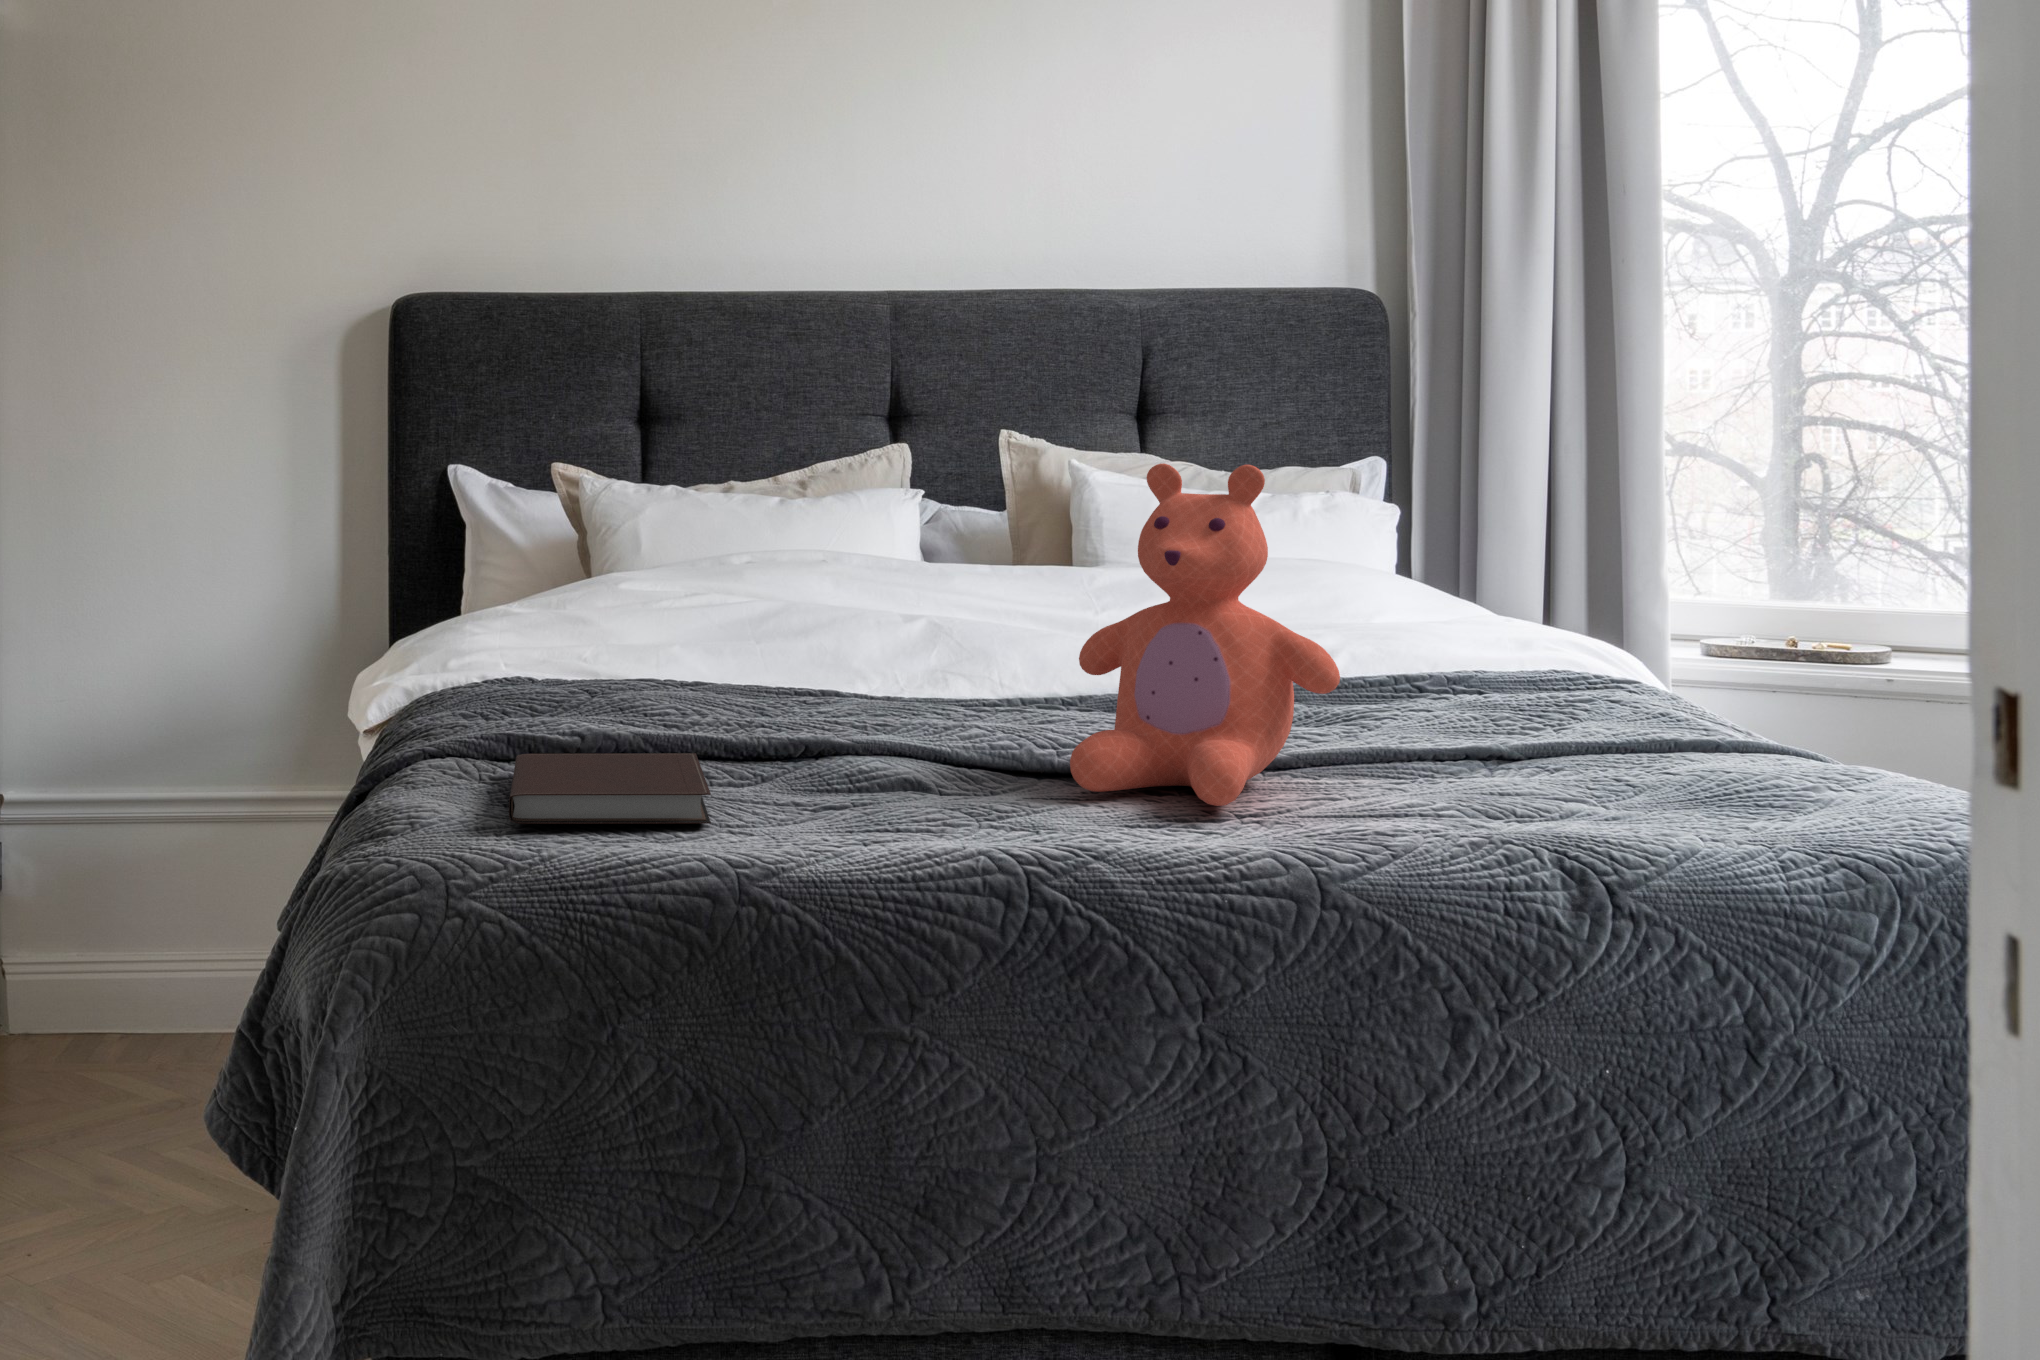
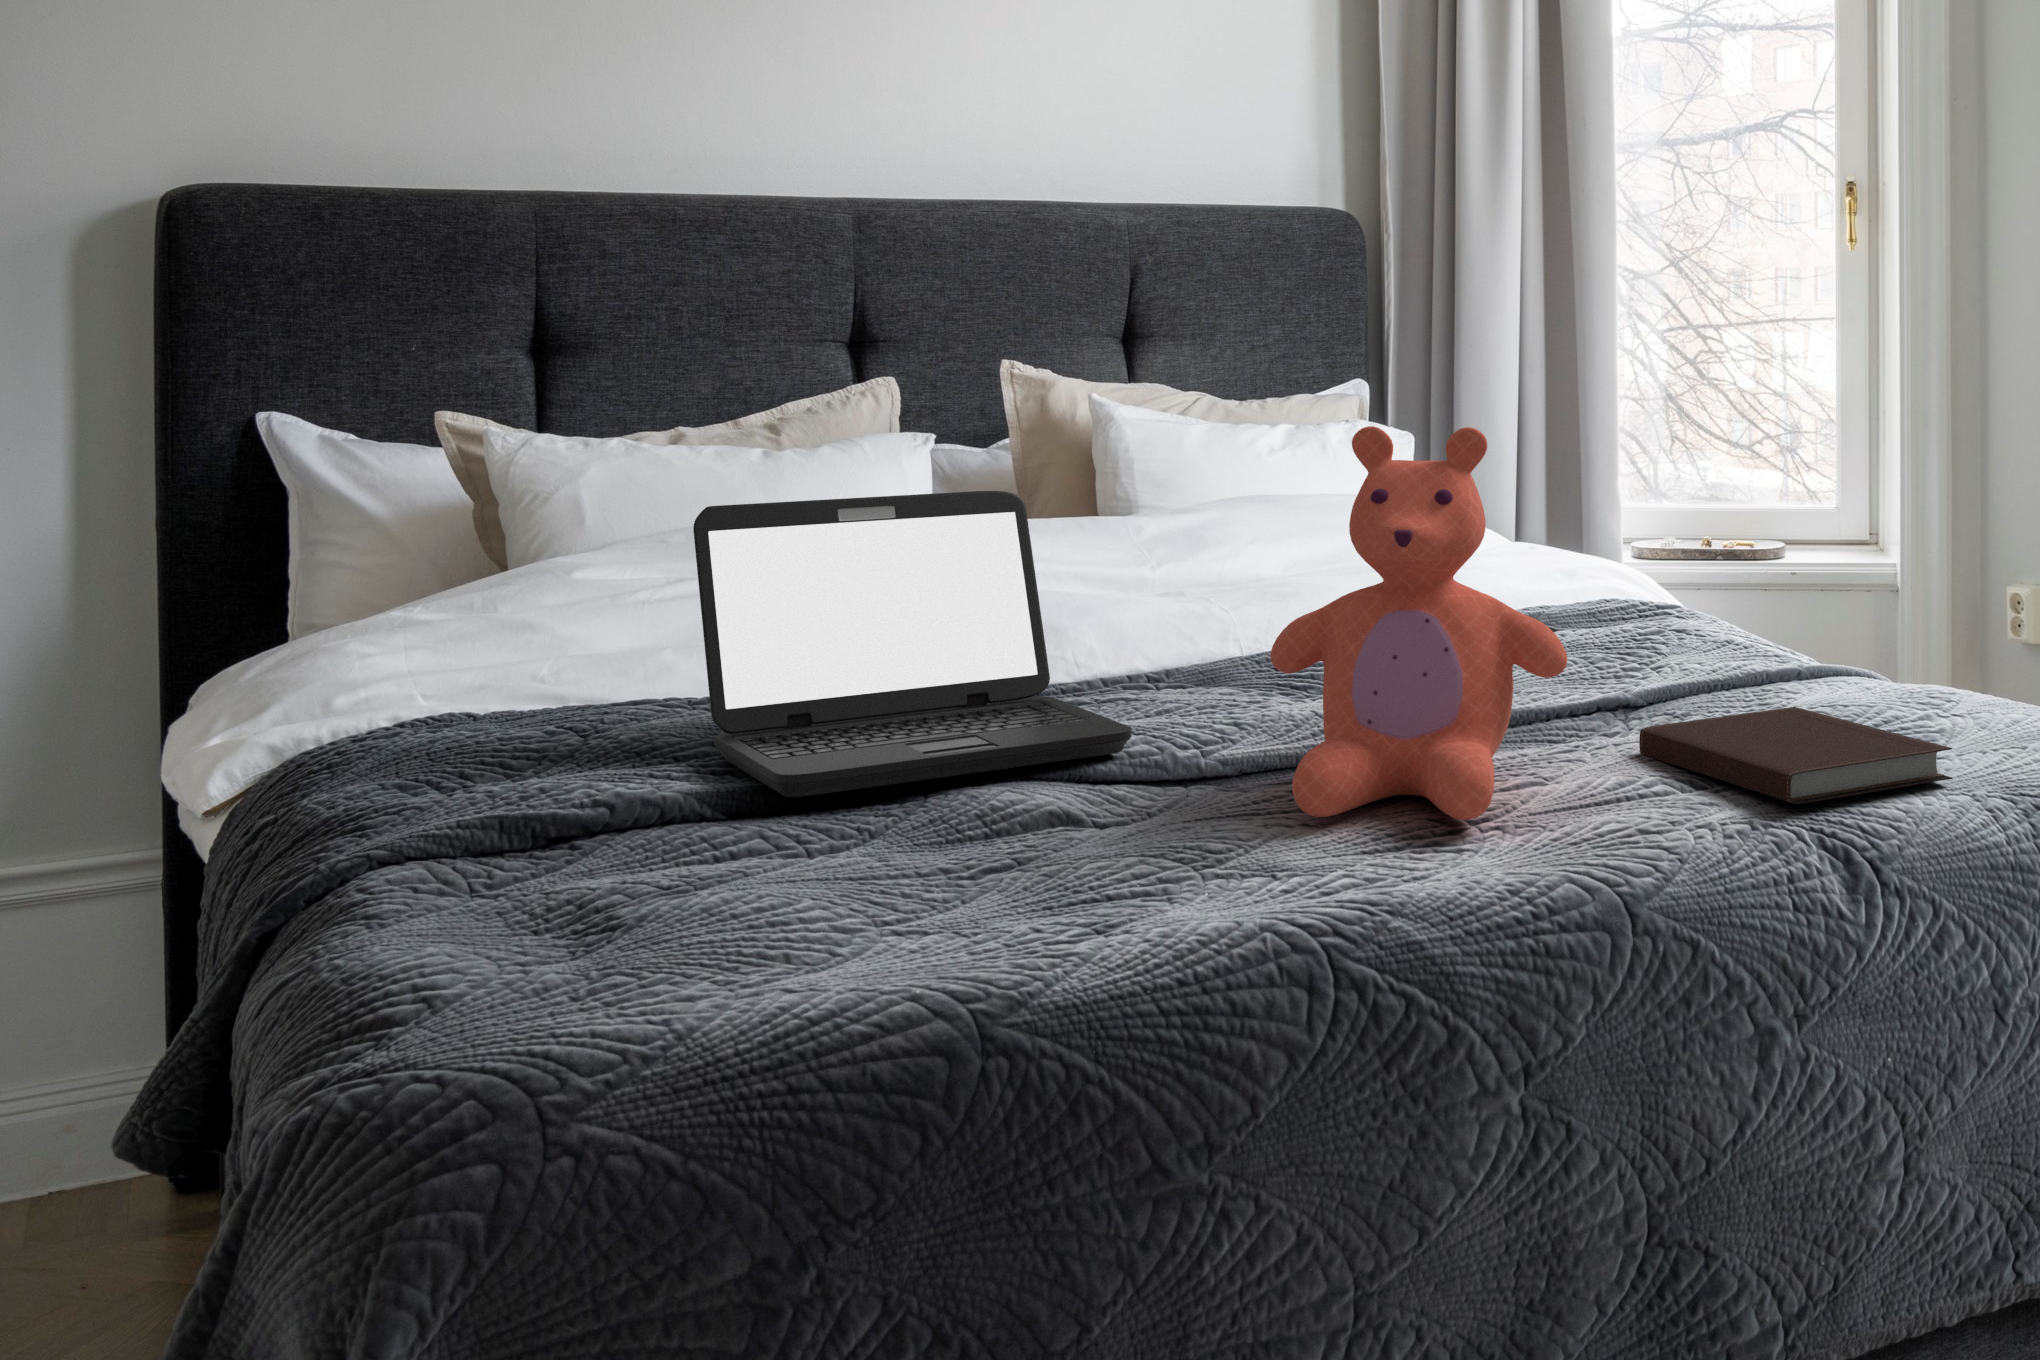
laptop: none [667,522,979,738] -> present [693,491,1132,797]
notebook: present [509,753,711,824] -> present [1639,707,1952,804]

